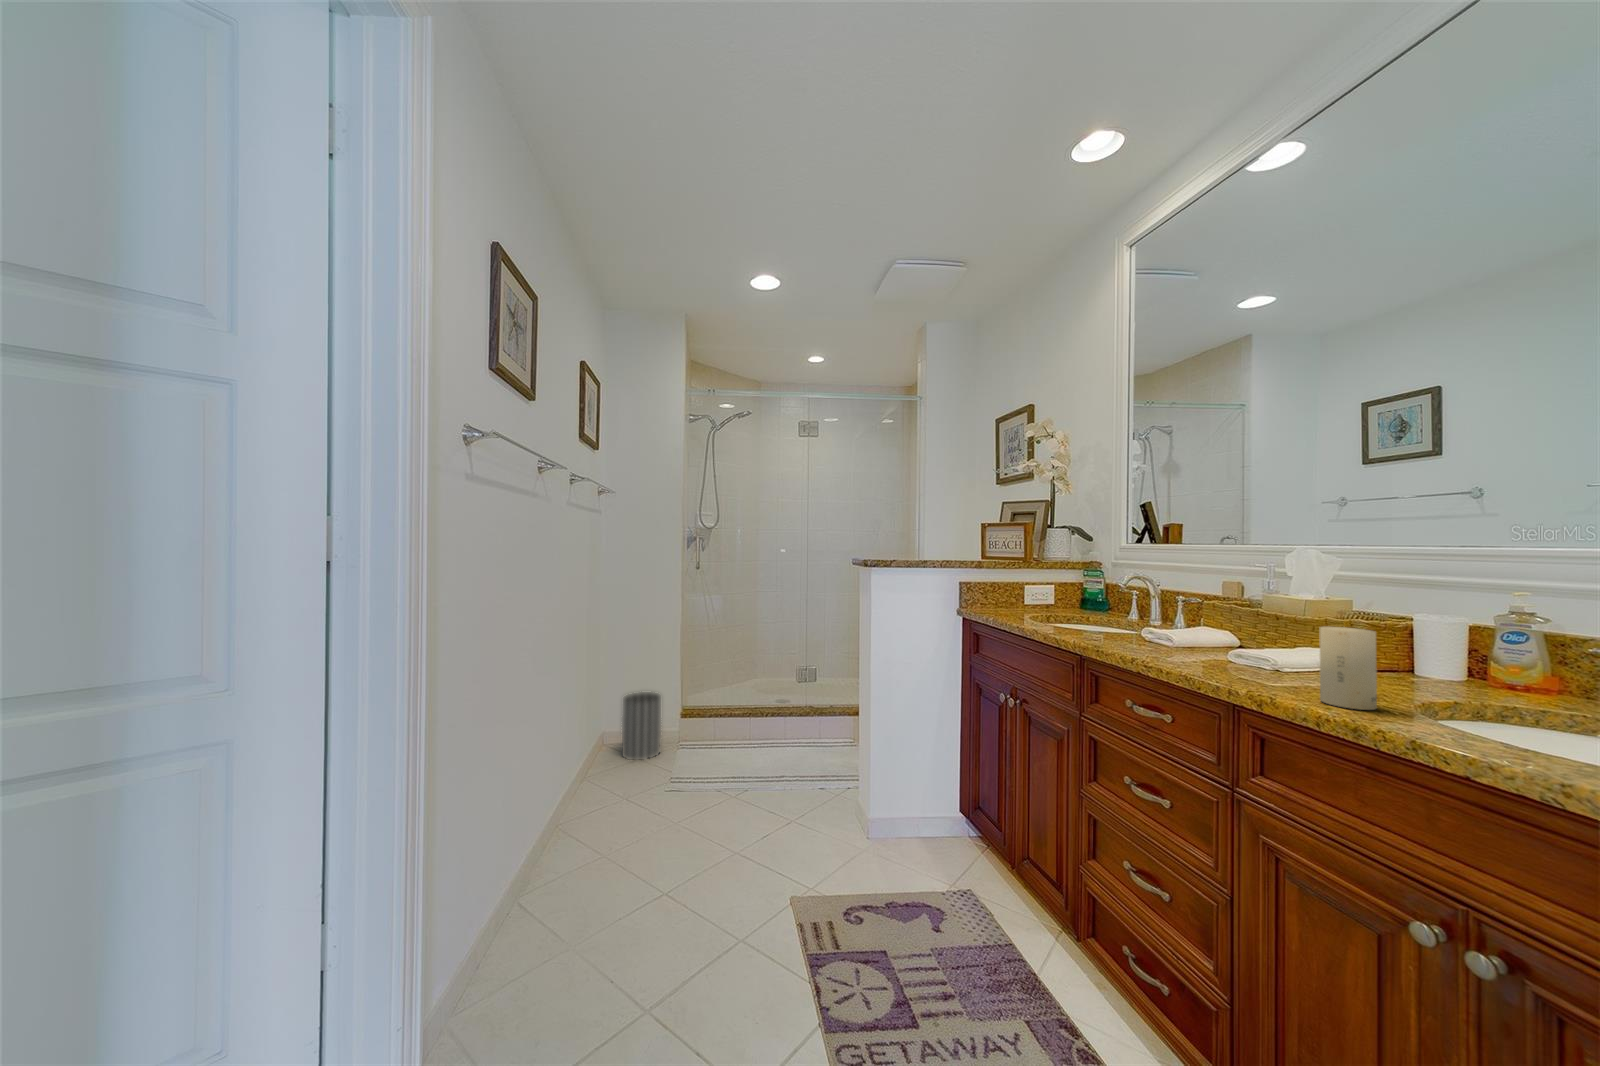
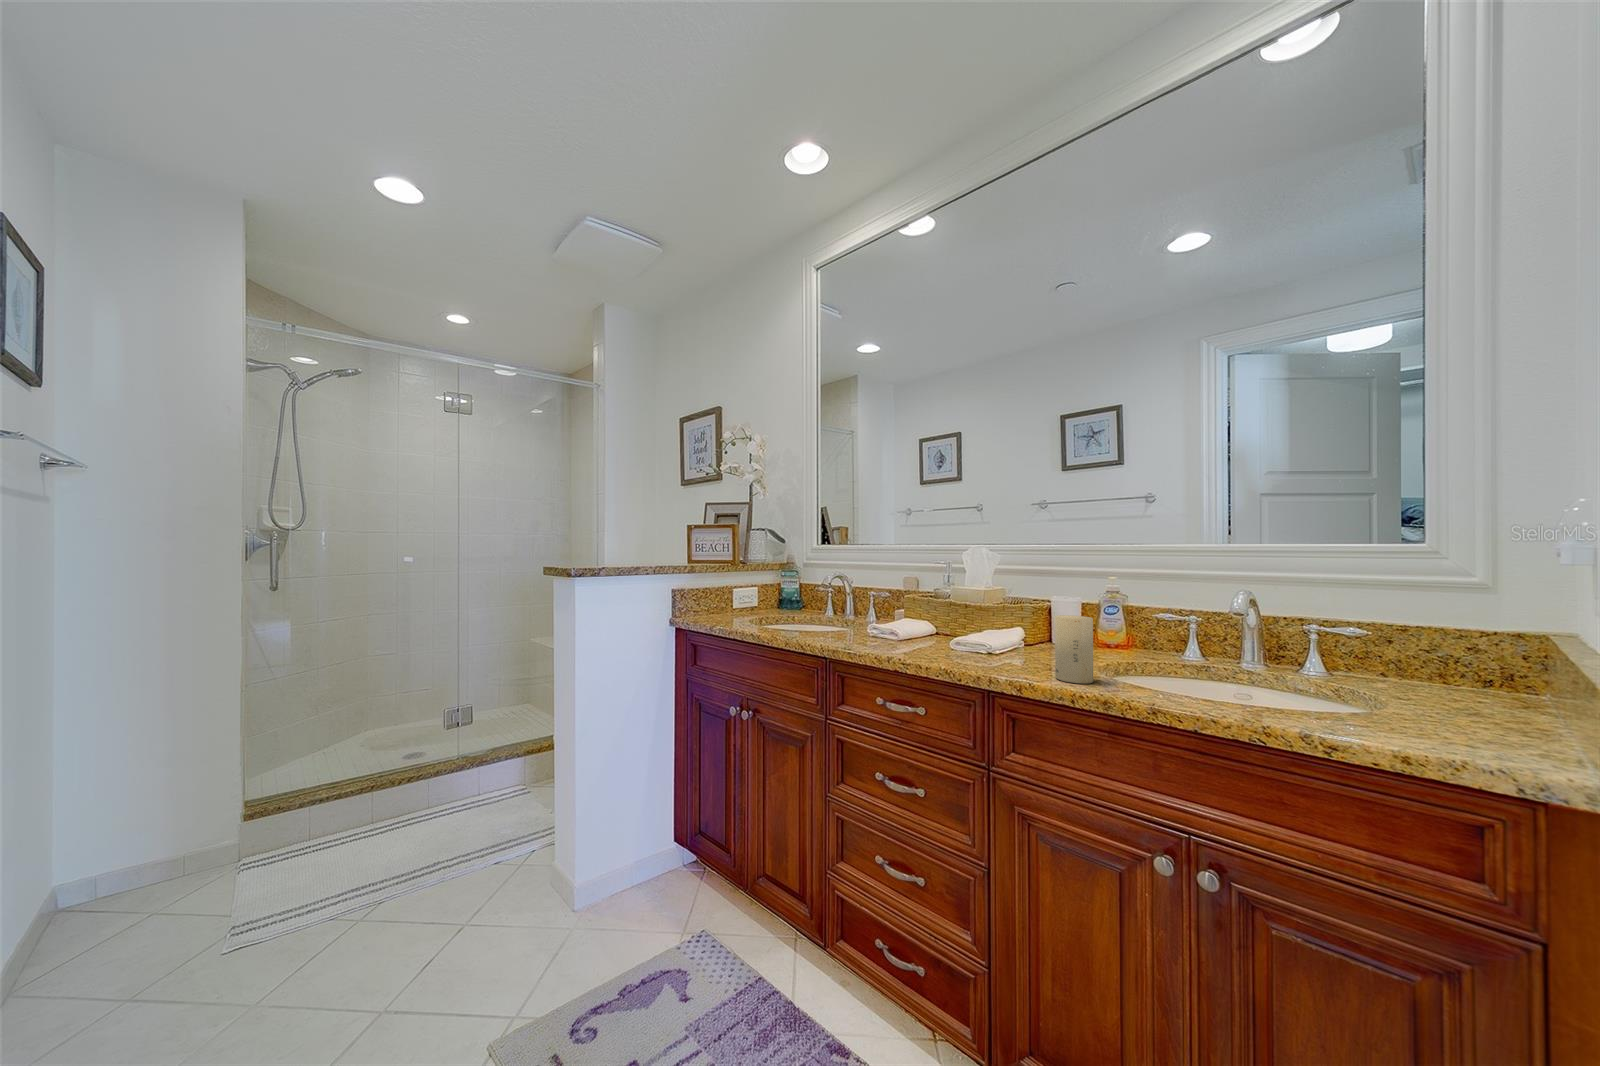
wastebasket: present [622,692,661,760] -> none [80,790,187,923]

